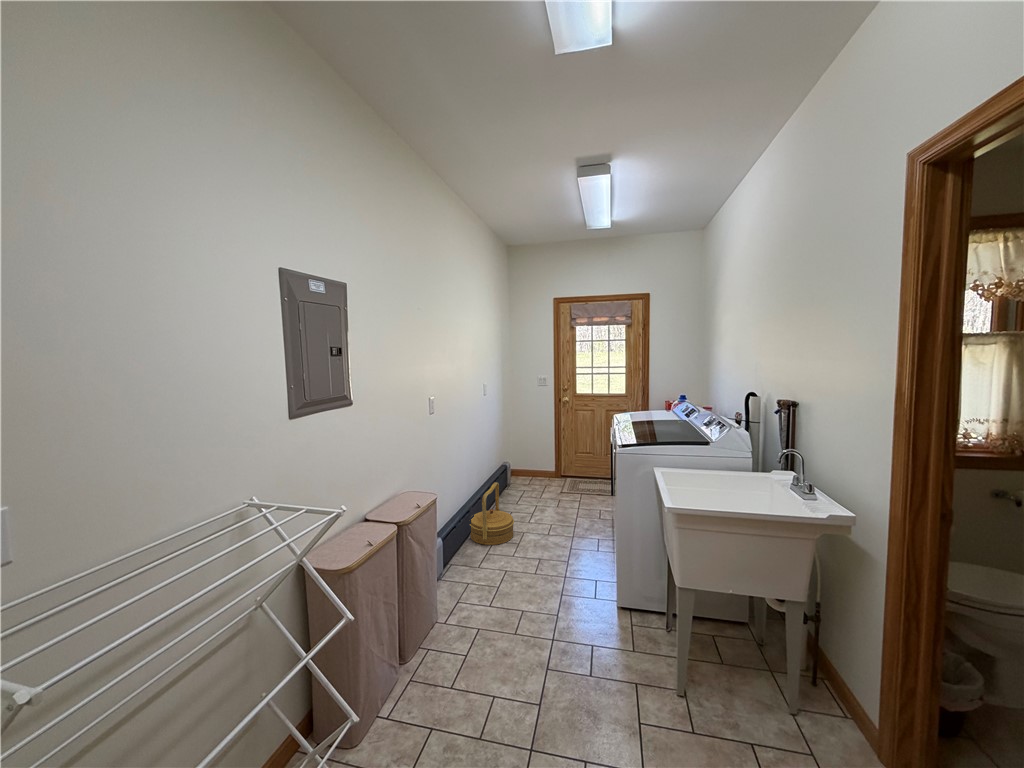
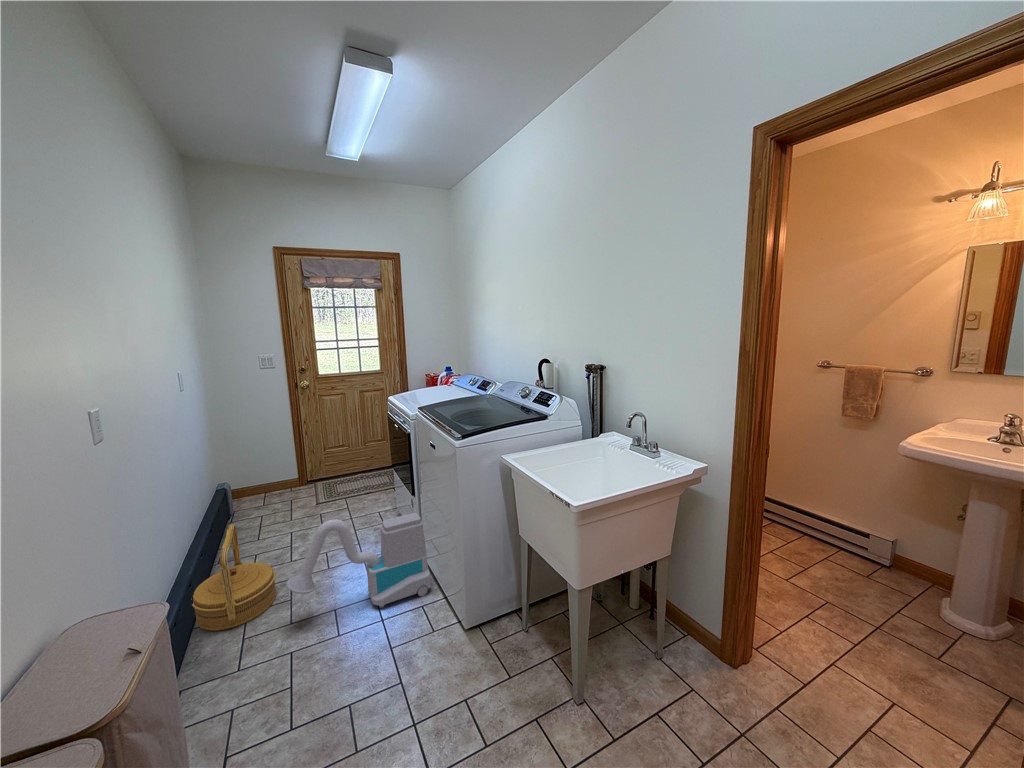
vacuum cleaner: none [512,492,609,575] -> present [286,513,431,608]

